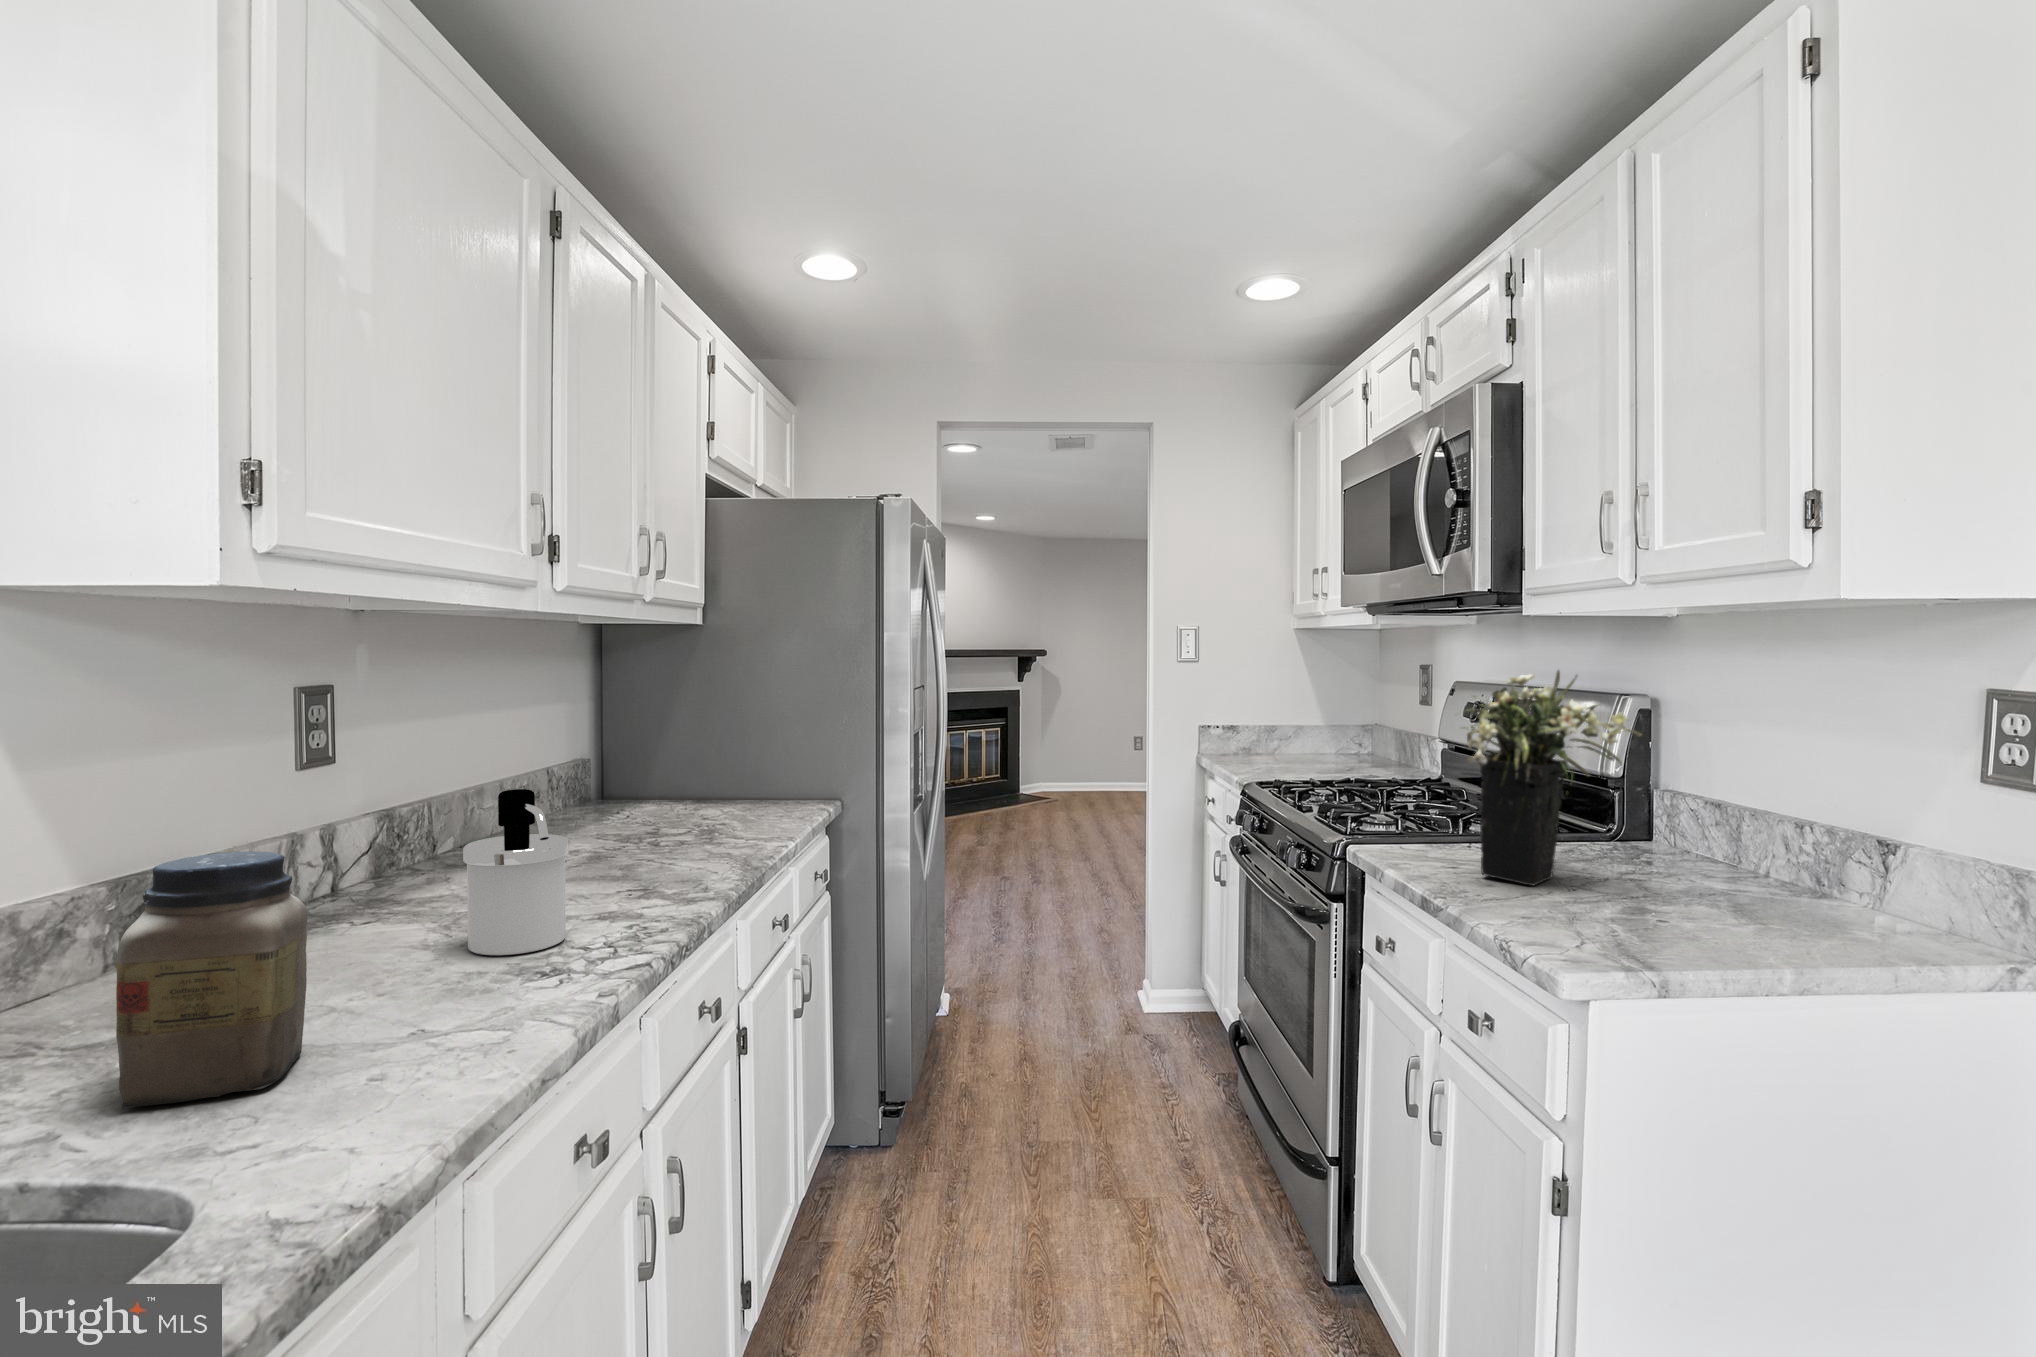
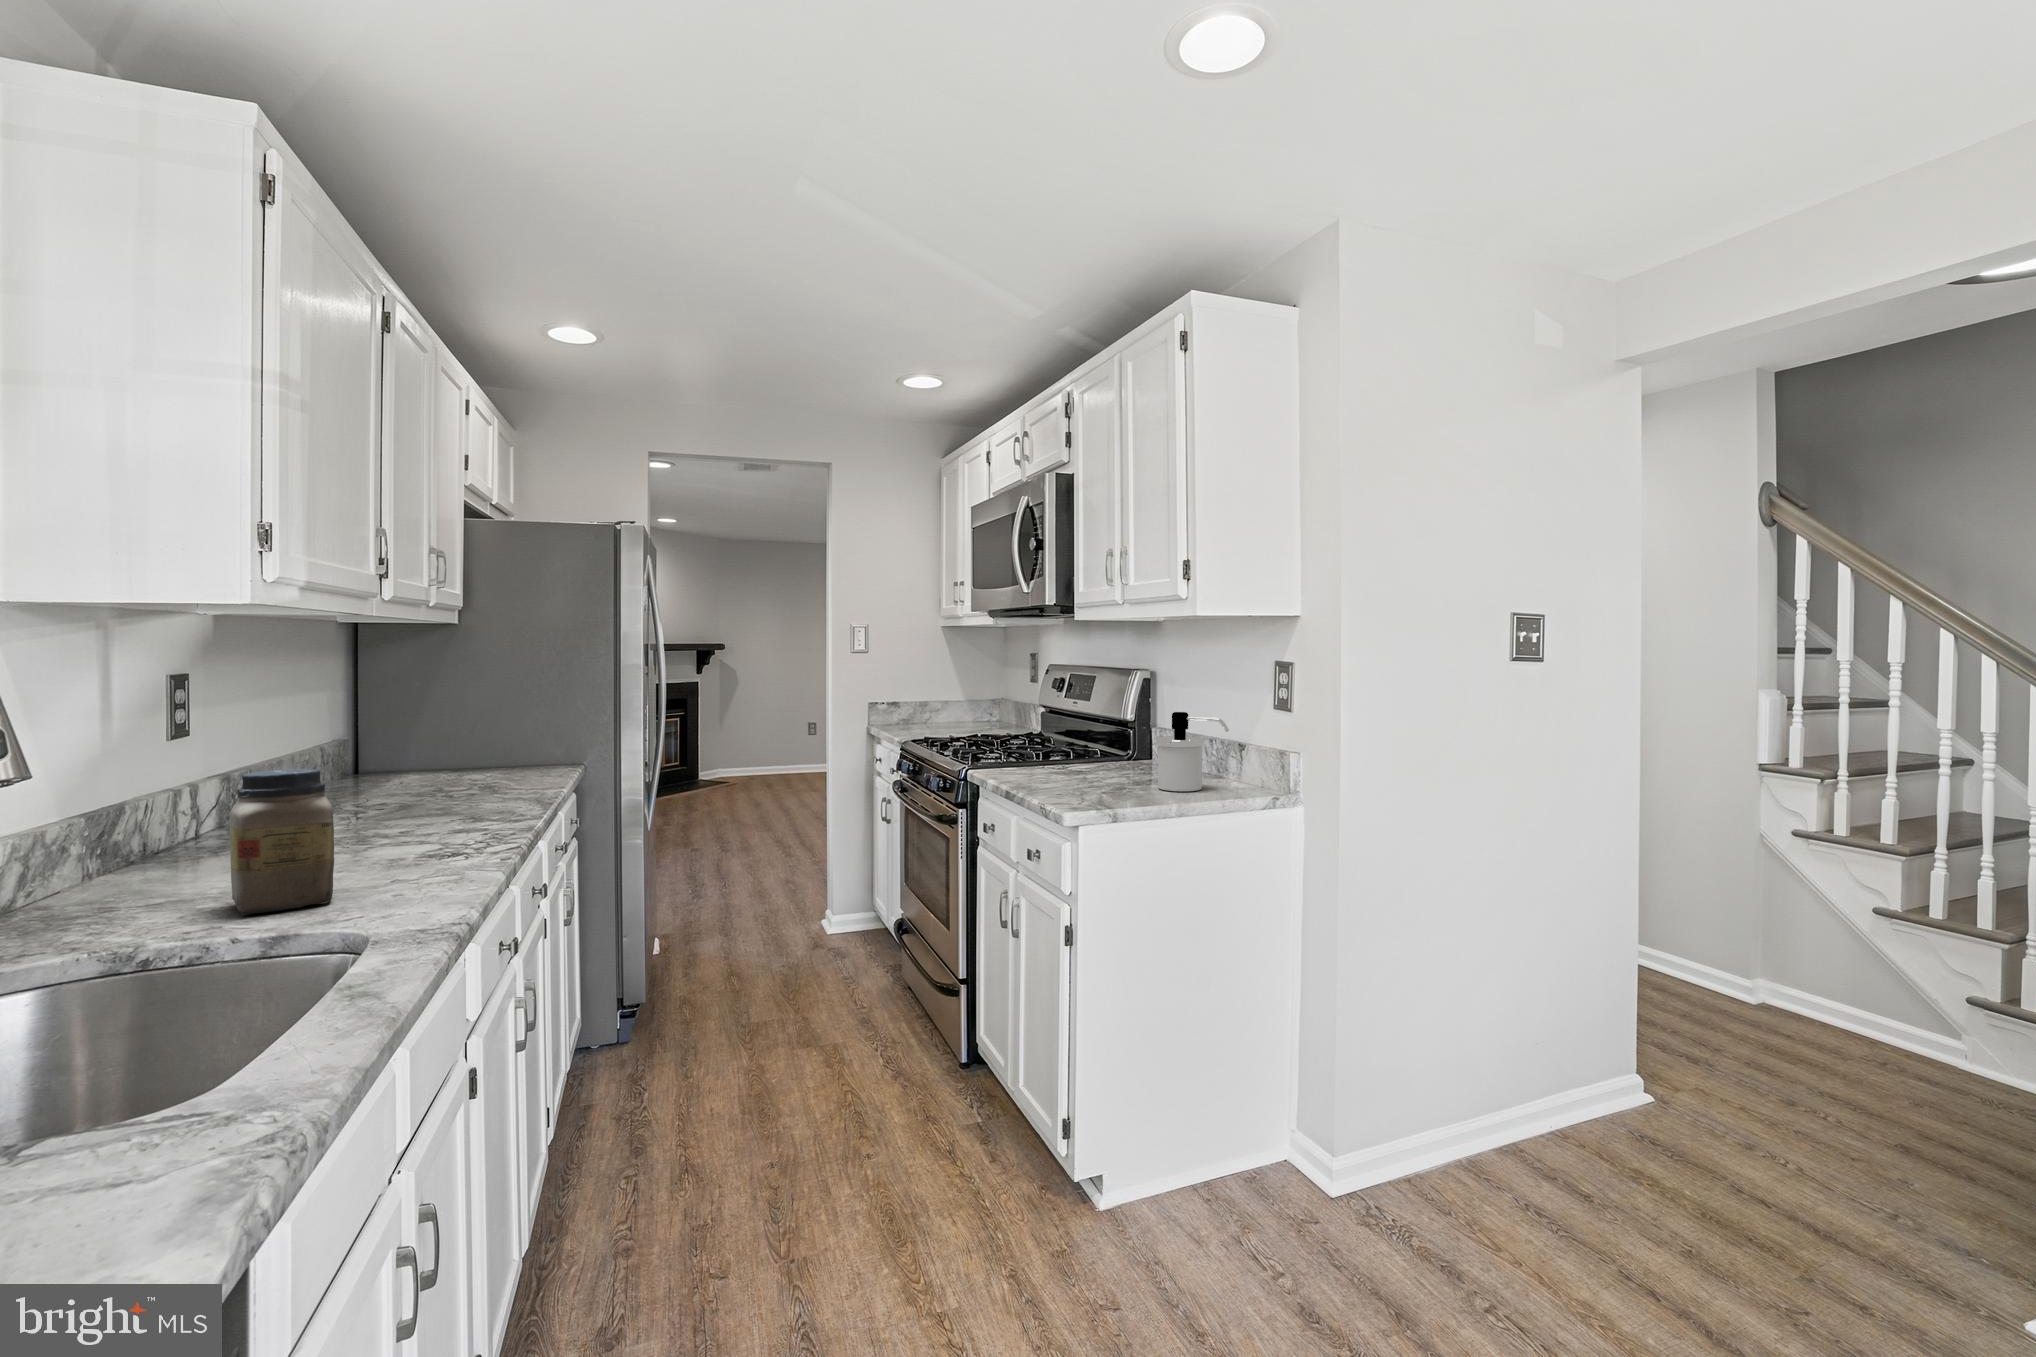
flower arrangement: present [1467,671,1641,886] -> none [1023,654,1127,783]
soap dispenser: present [463,789,569,955] -> present [1156,712,1229,791]

